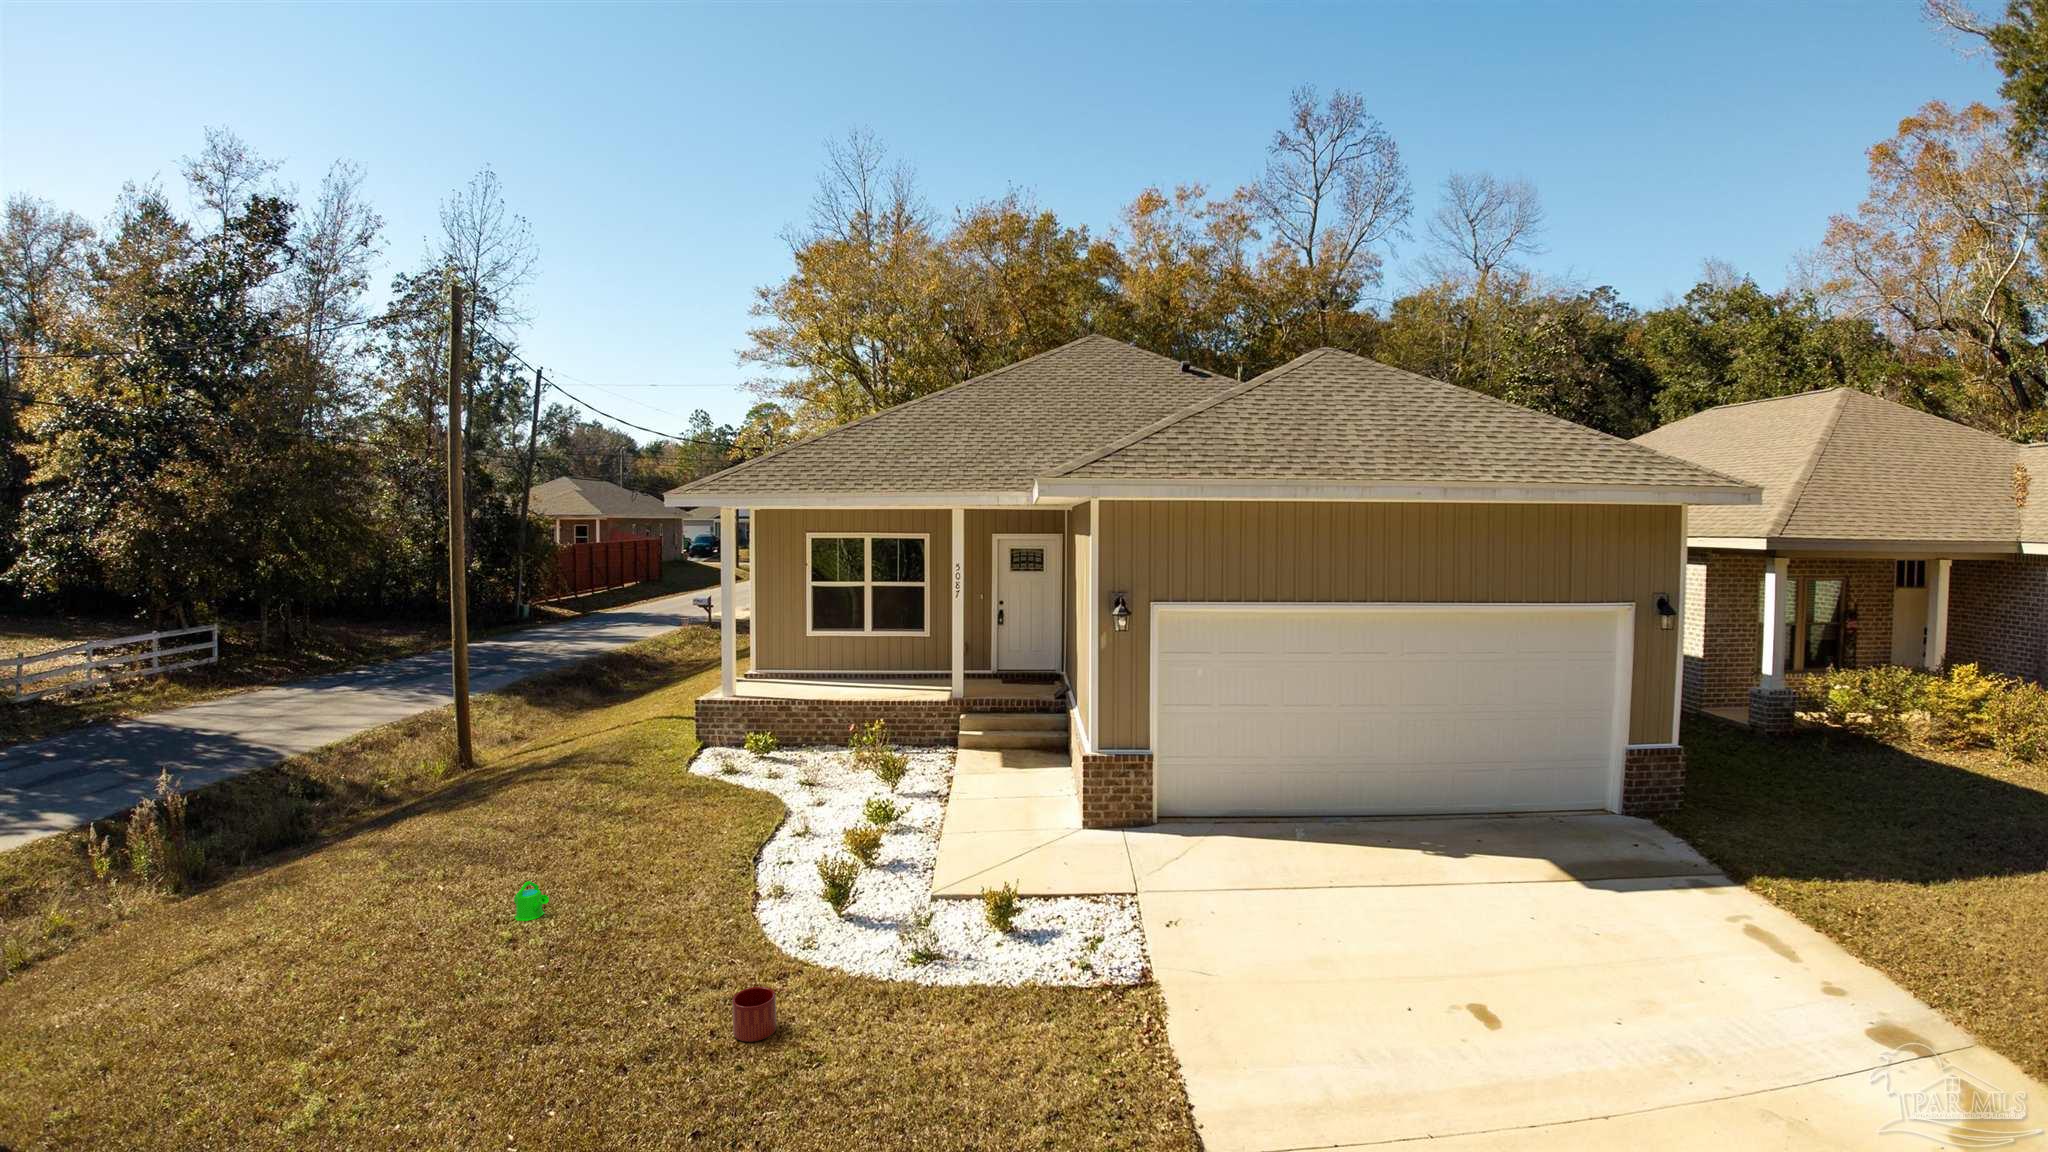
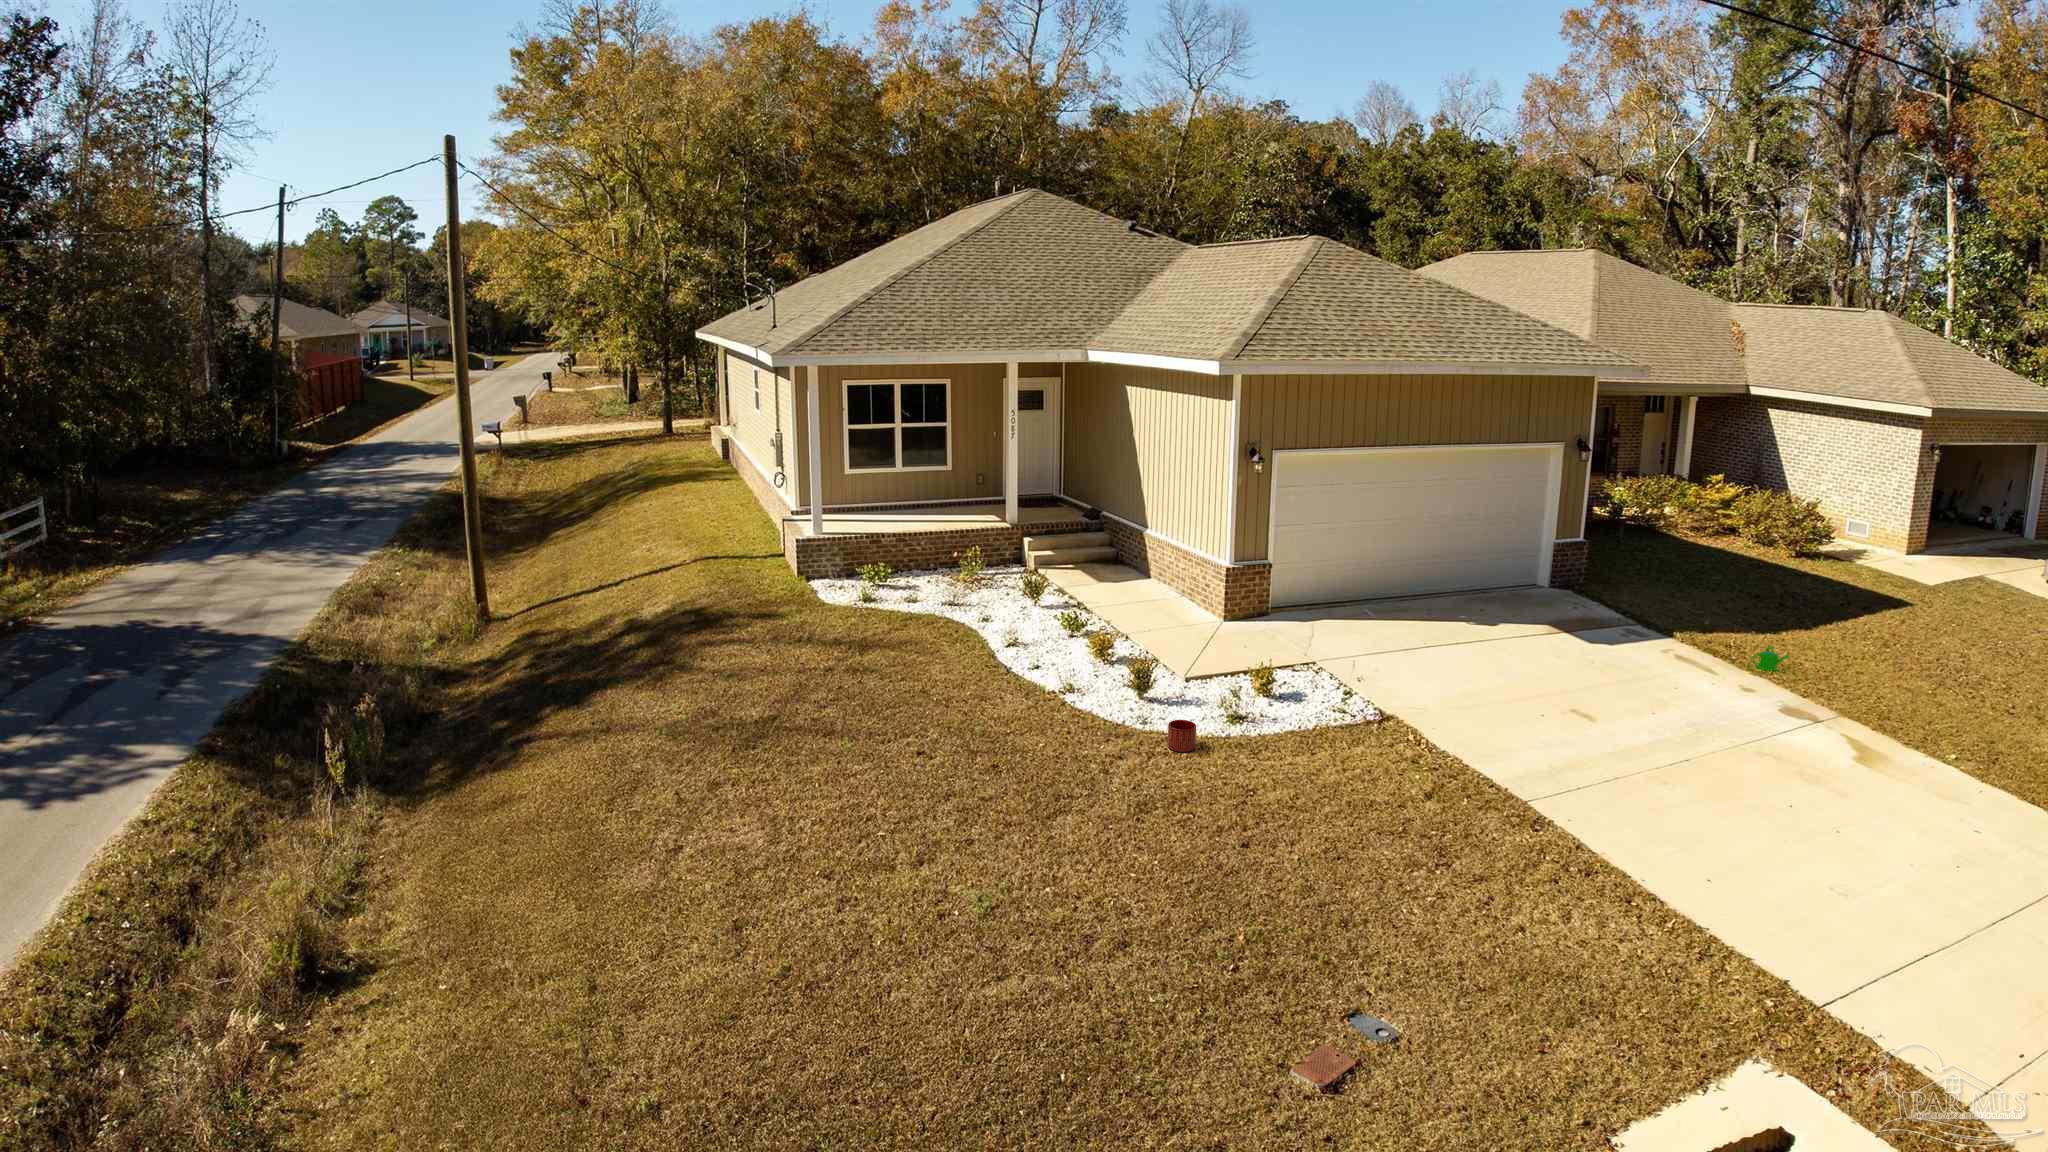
watering can: present [514,881,549,921] -> present [1752,645,1789,671]

